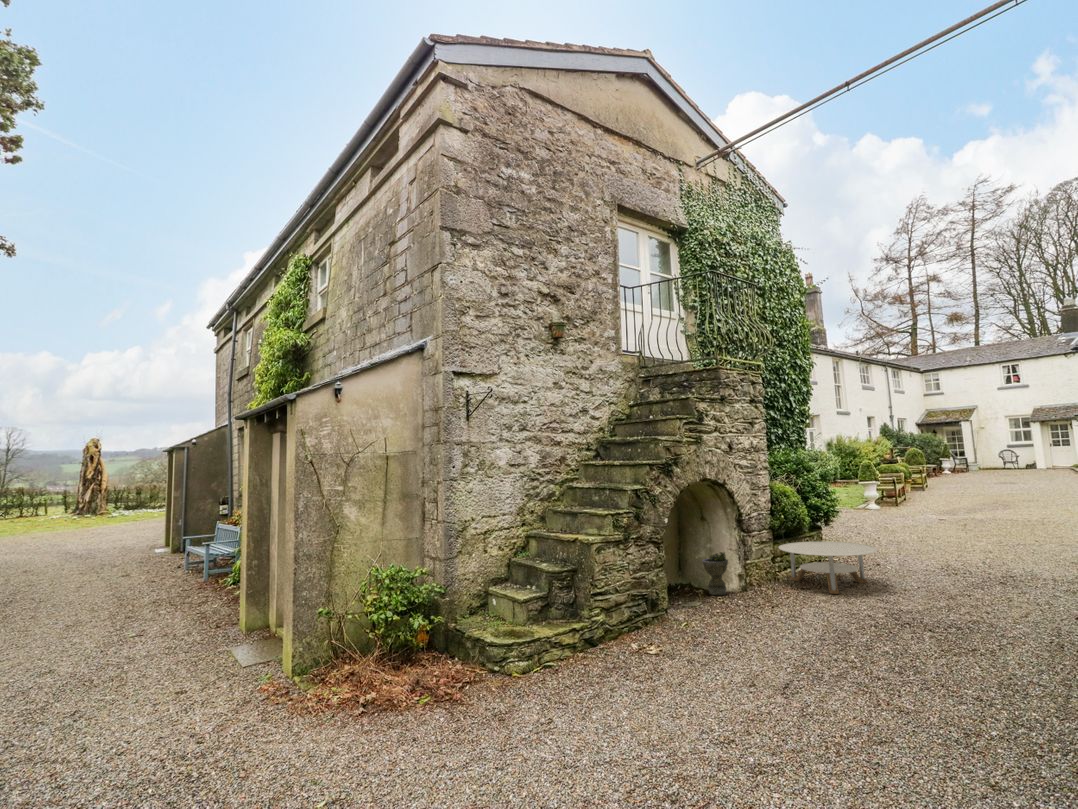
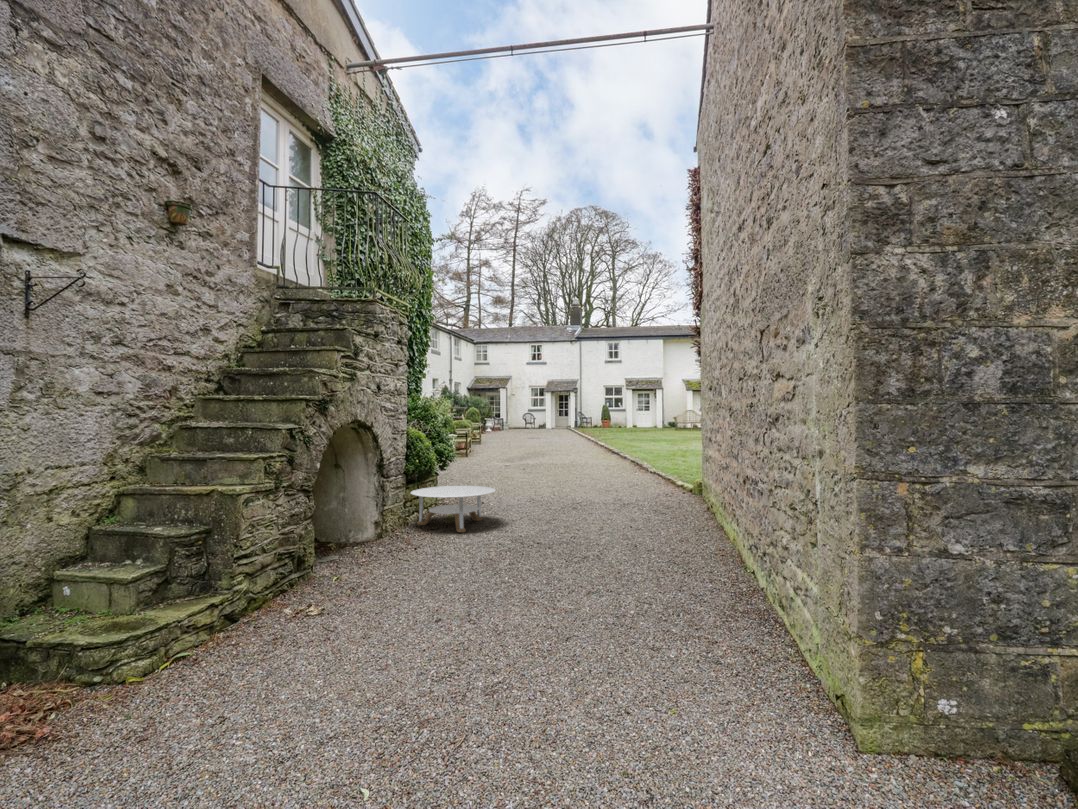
planter: present [702,552,728,595] -> none [339,501,367,547]

